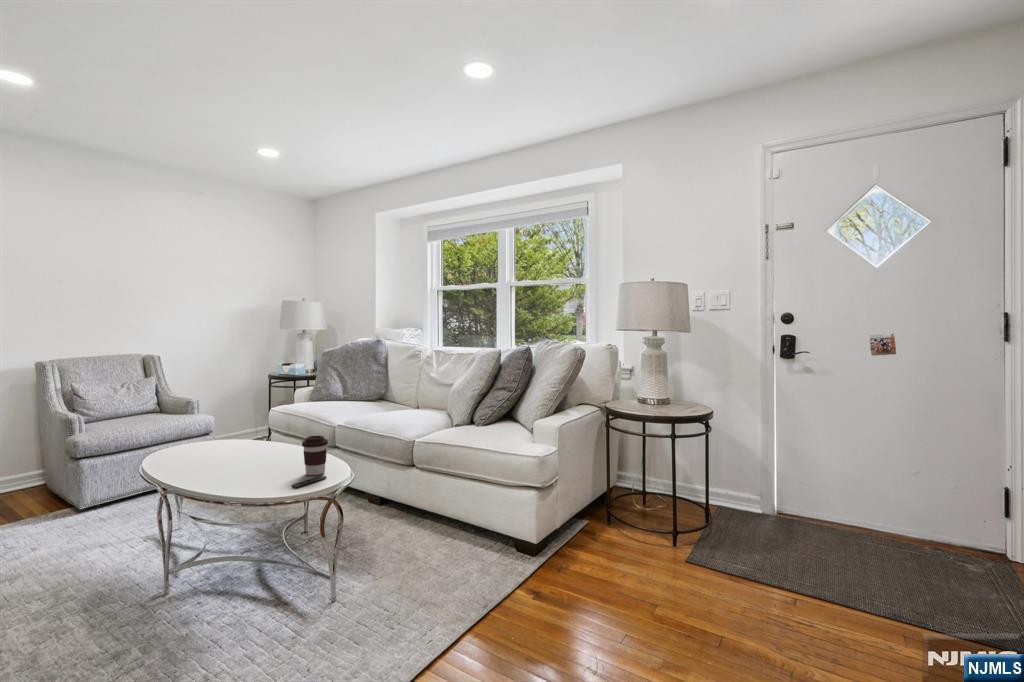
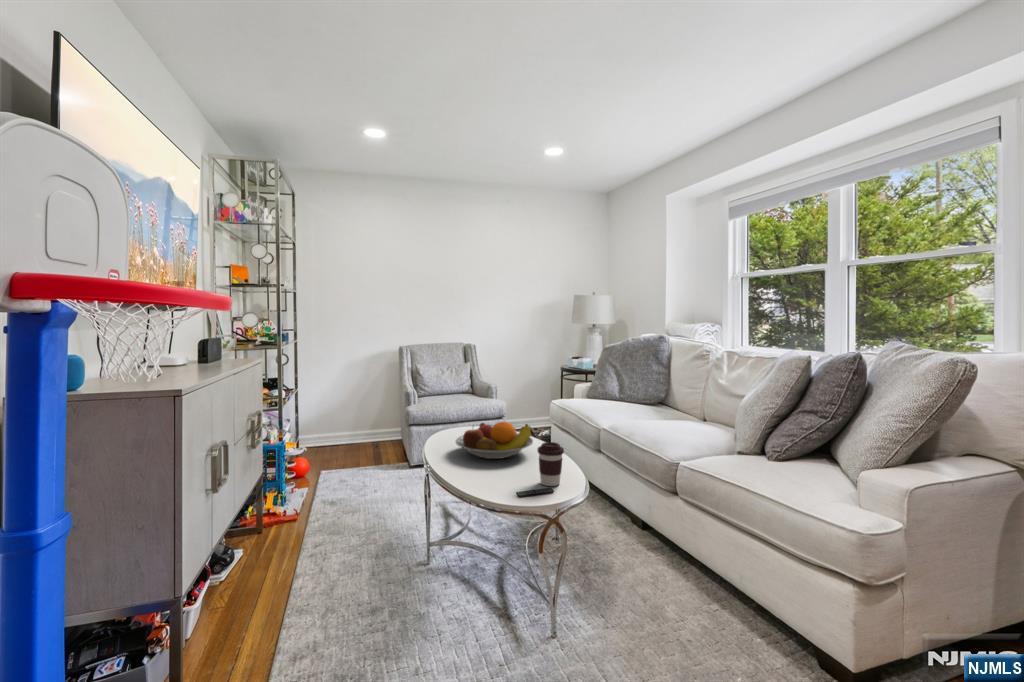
fruit bowl: none [194,426,284,466] -> present [456,422,533,459]

